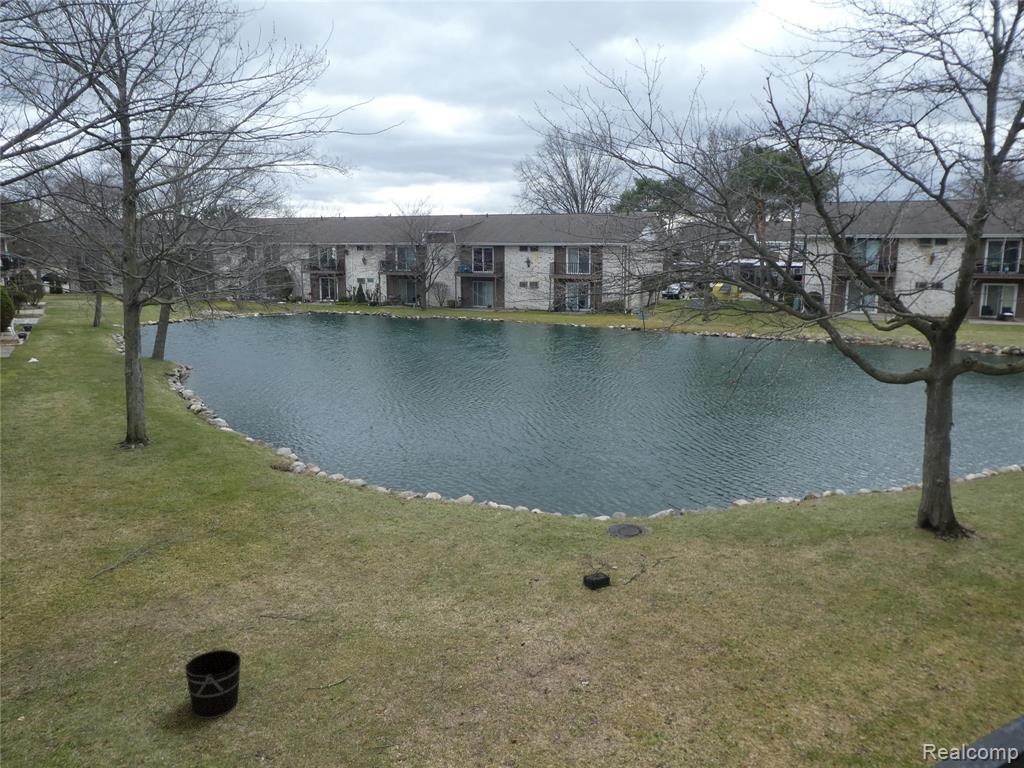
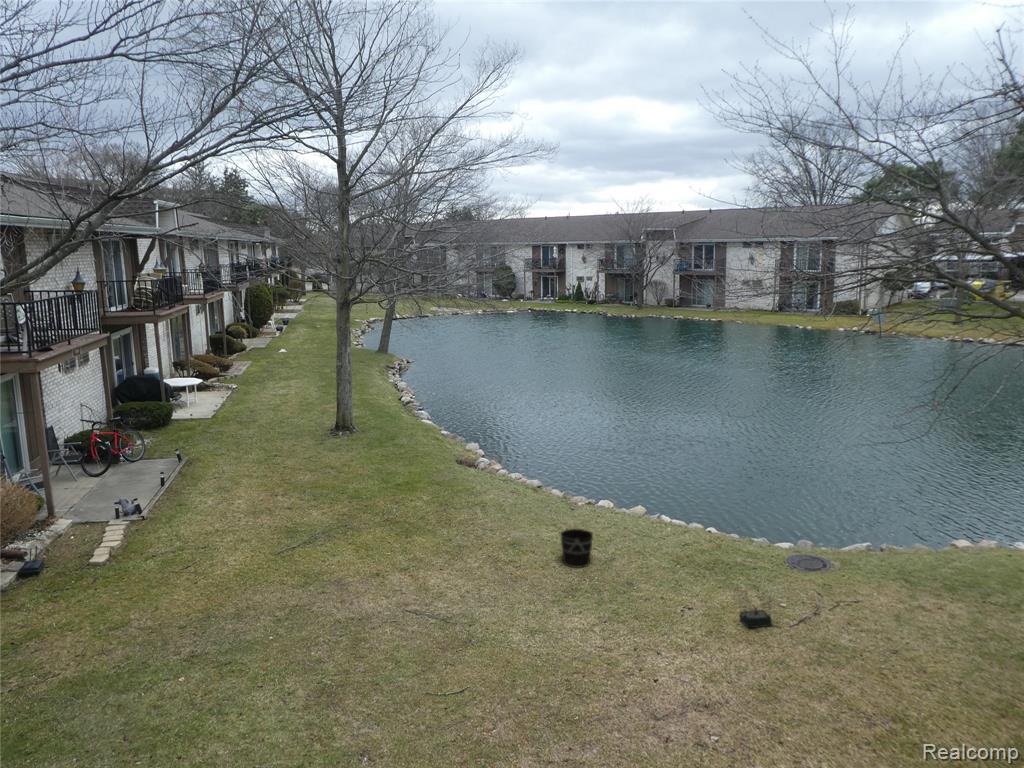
bucket: present [184,649,241,719] -> present [560,528,593,568]

